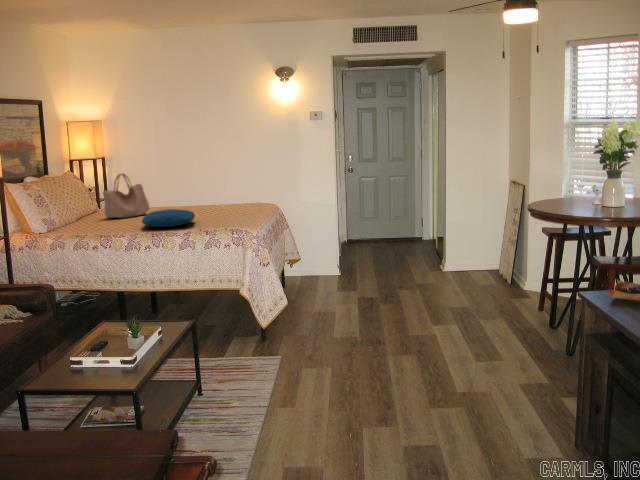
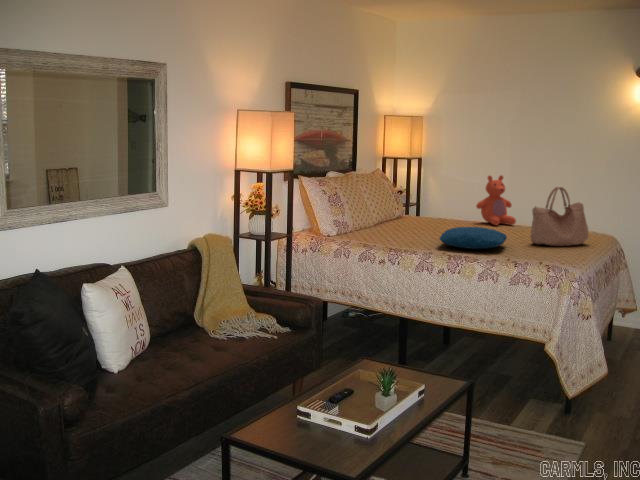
teddy bear: none [161,167,194,208] -> present [476,175,516,225]
handbag: present [103,174,149,218] -> present [530,187,589,246]

